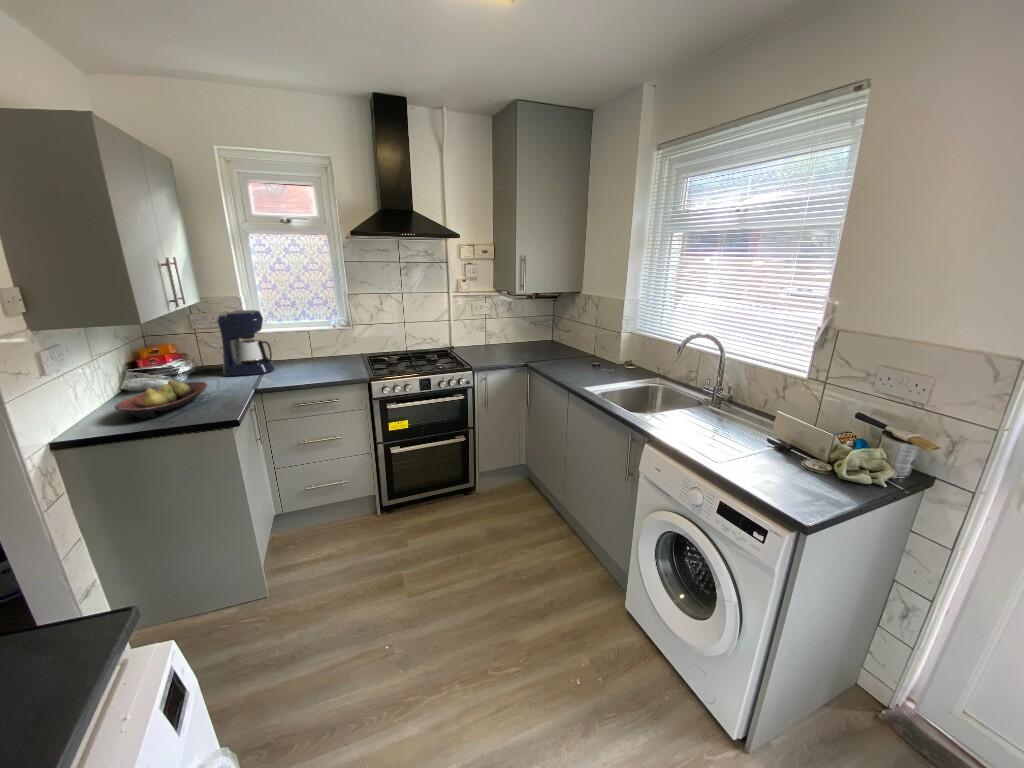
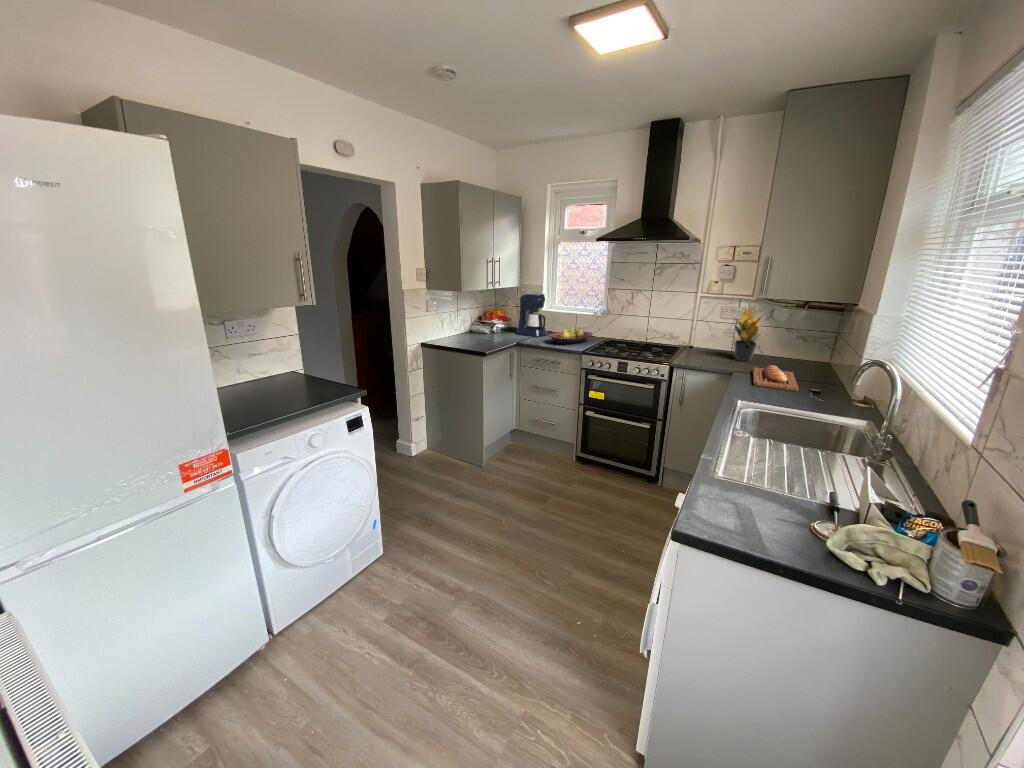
potted plant: none [494,299,526,351] -> present [732,309,764,362]
bread loaf: none [537,350,592,370] -> present [753,365,799,391]
fruit bowl: present [115,380,207,419] -> present [549,328,593,345]

